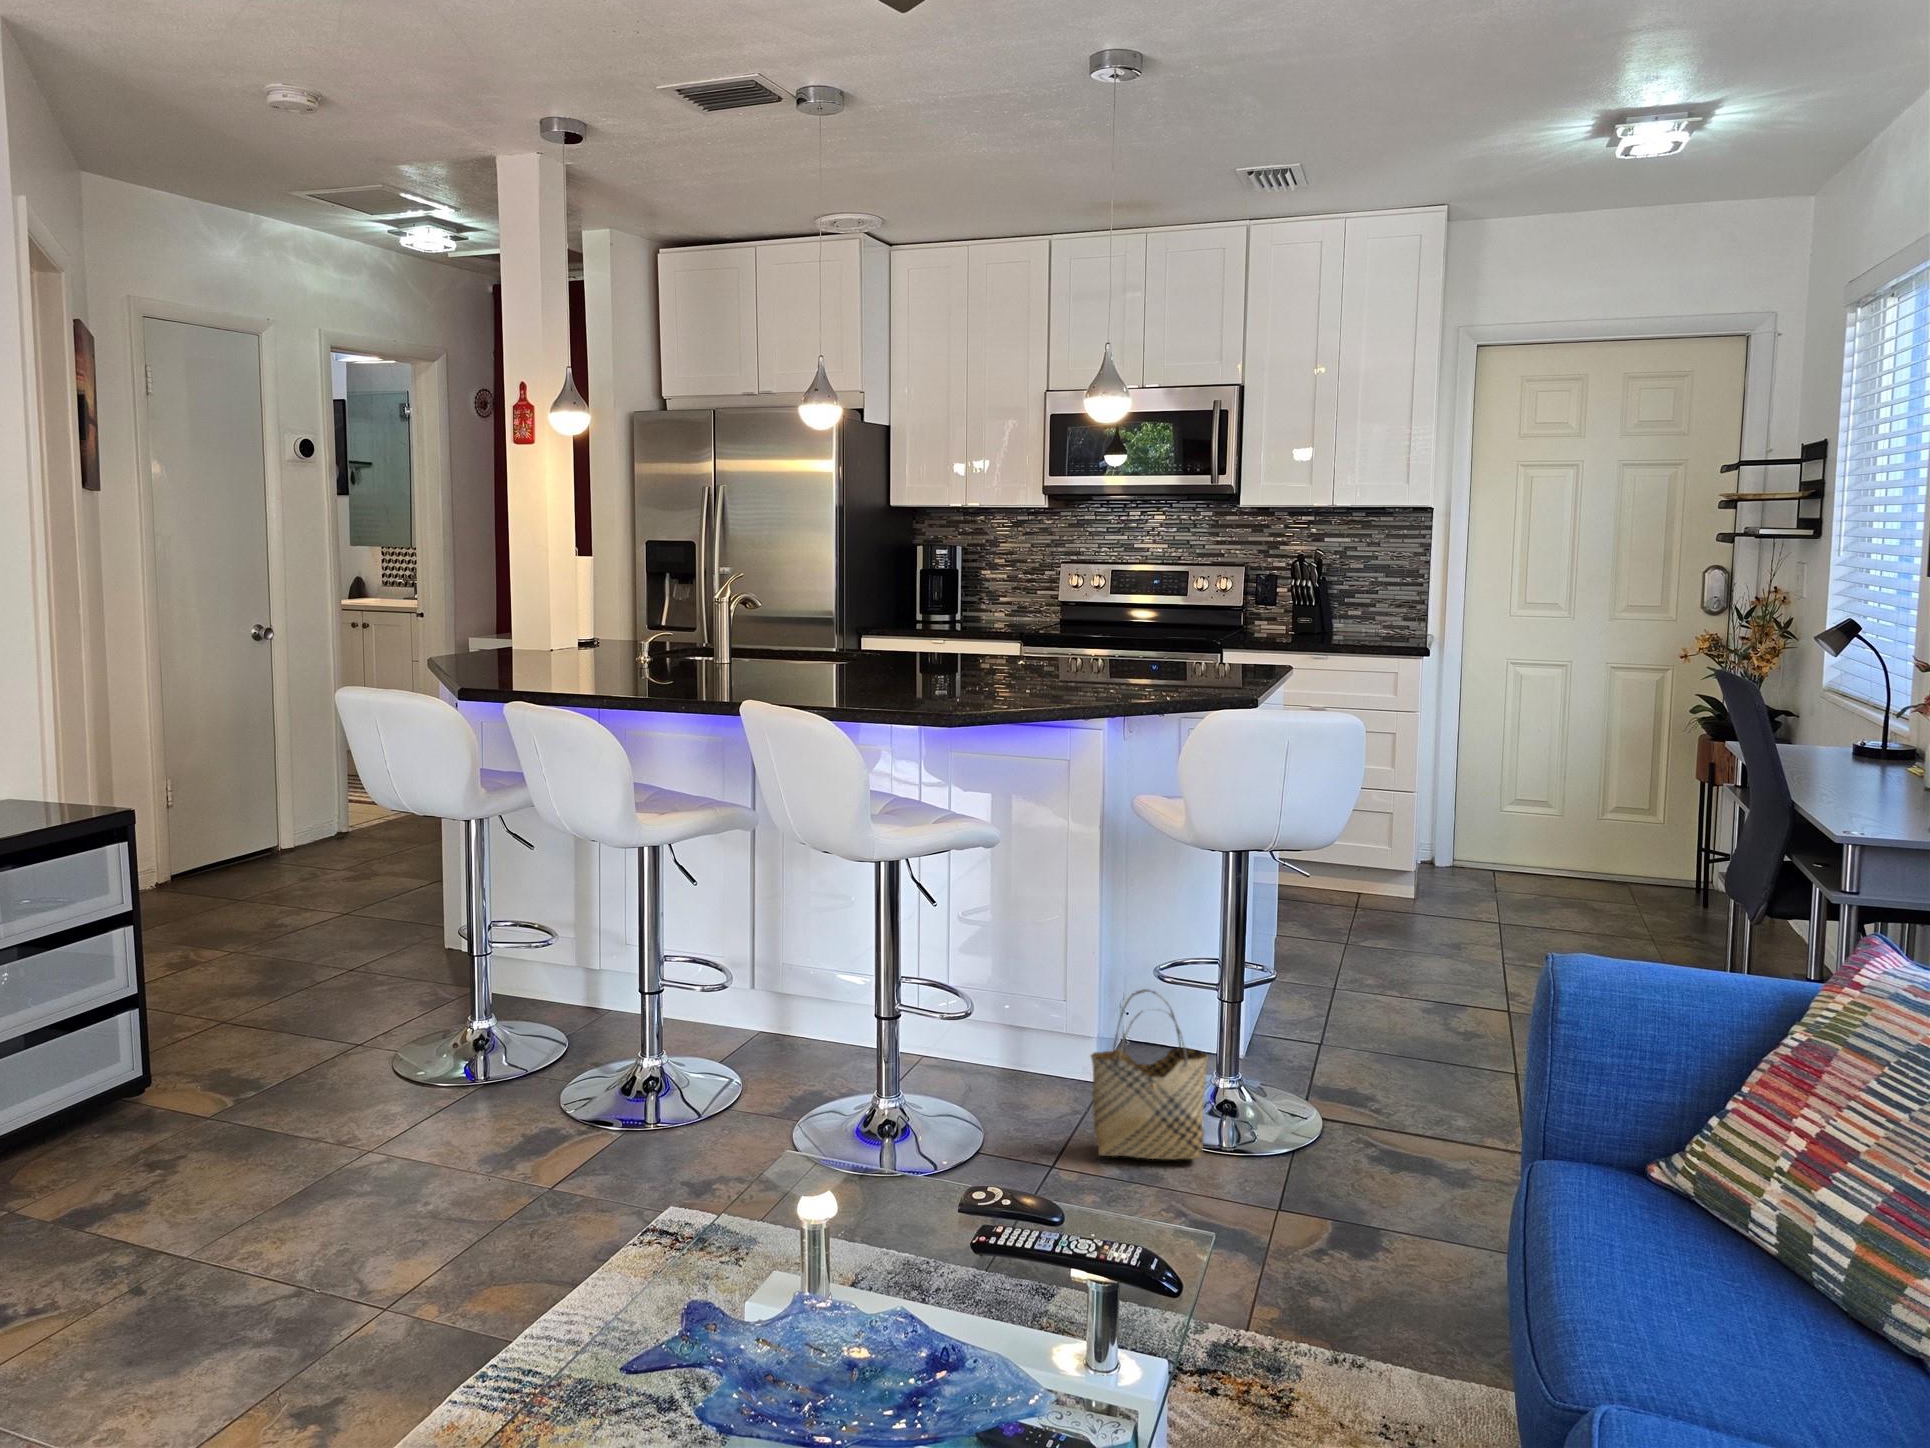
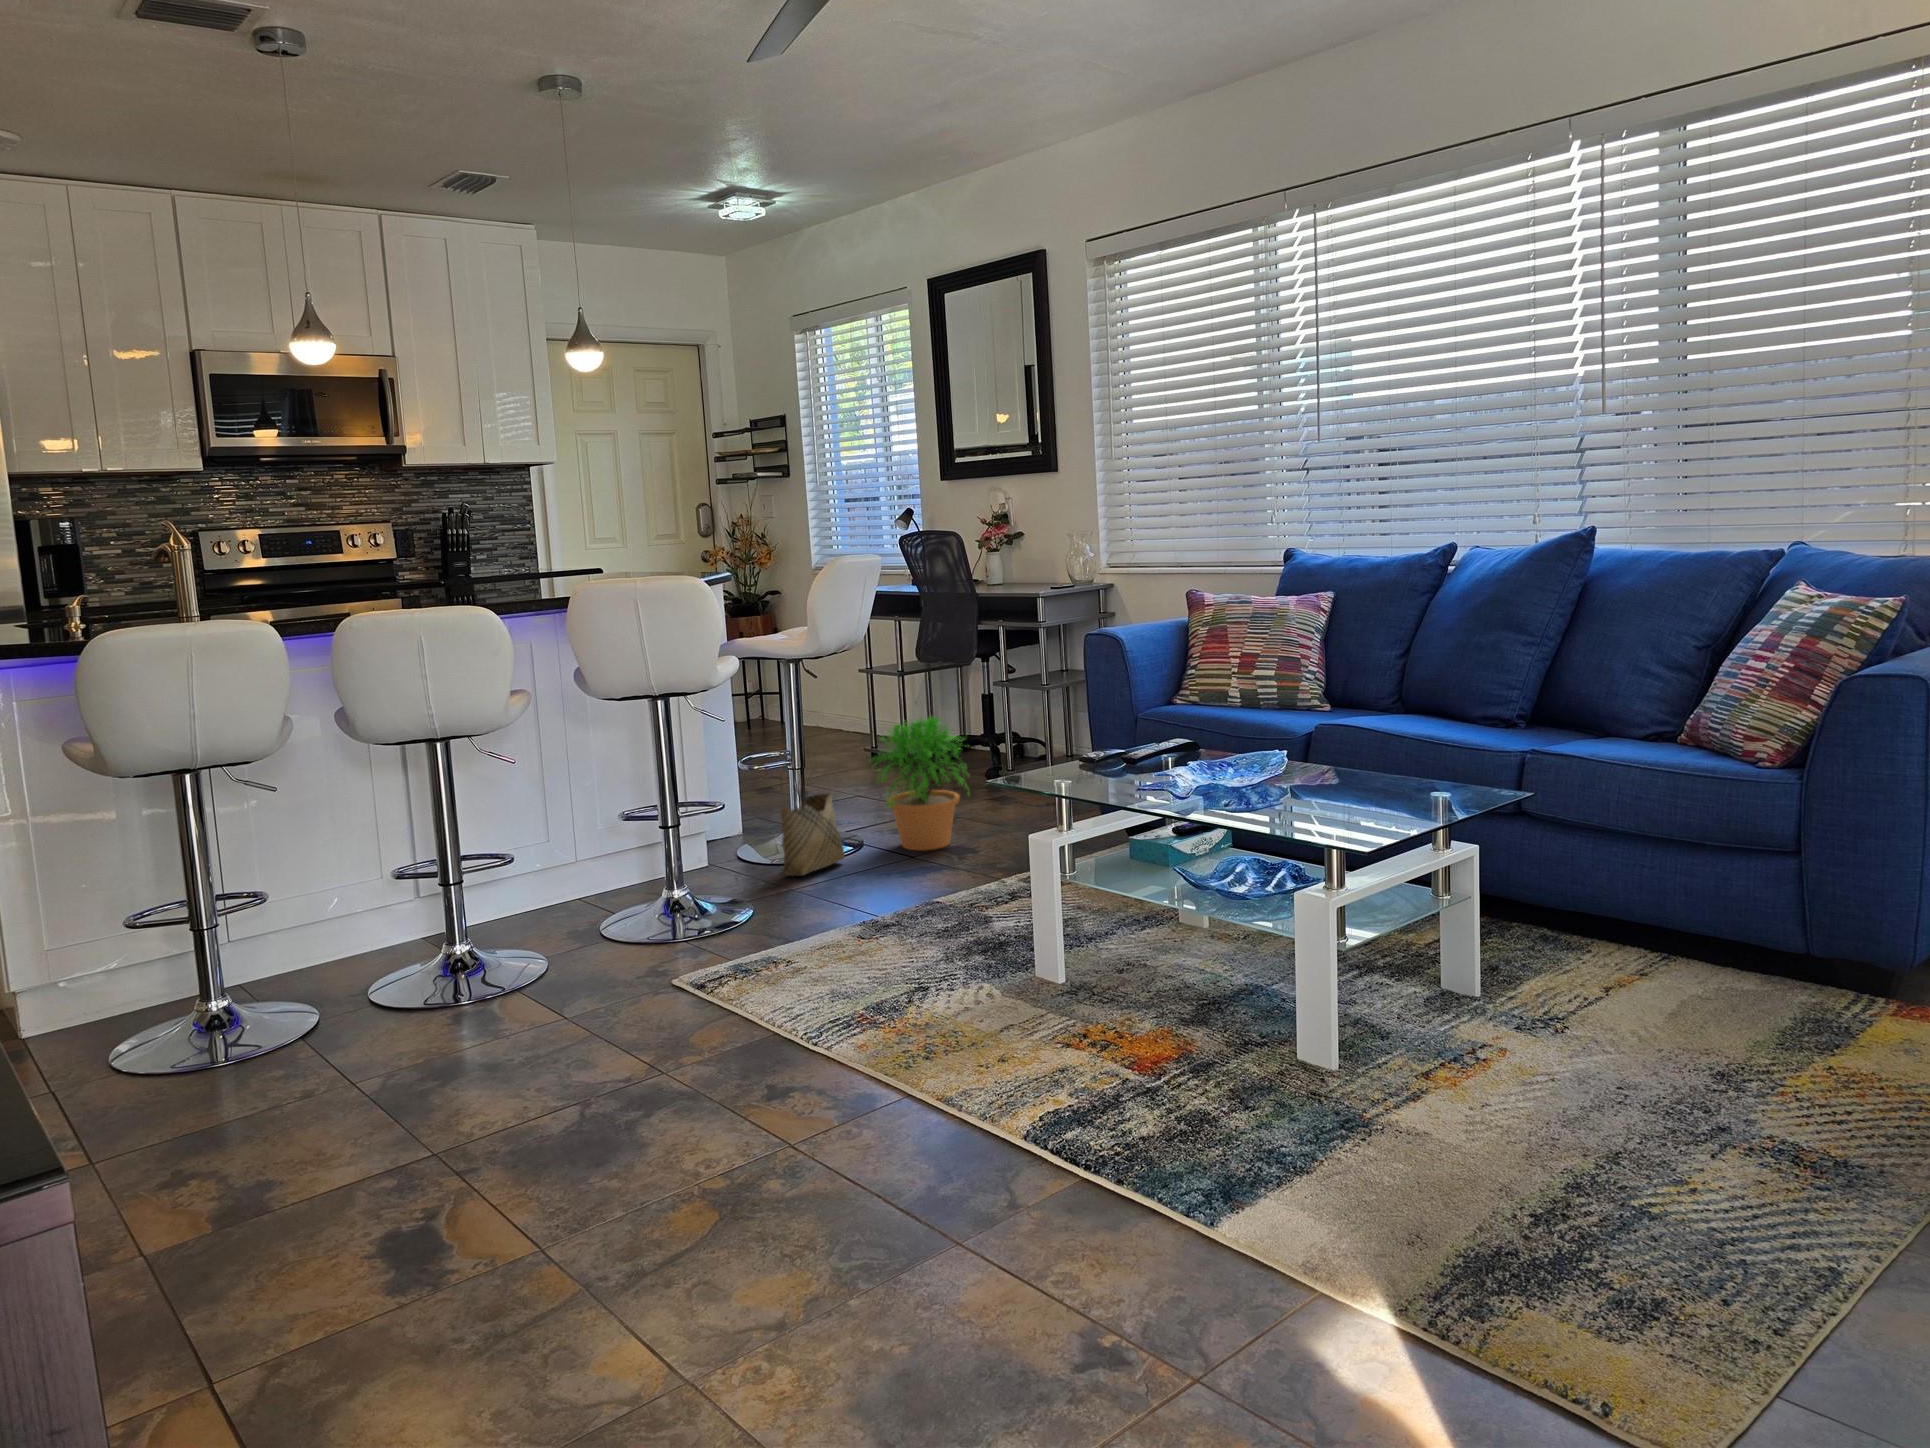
potted plant: none [1272,987,1444,1219] -> present [874,716,969,851]

